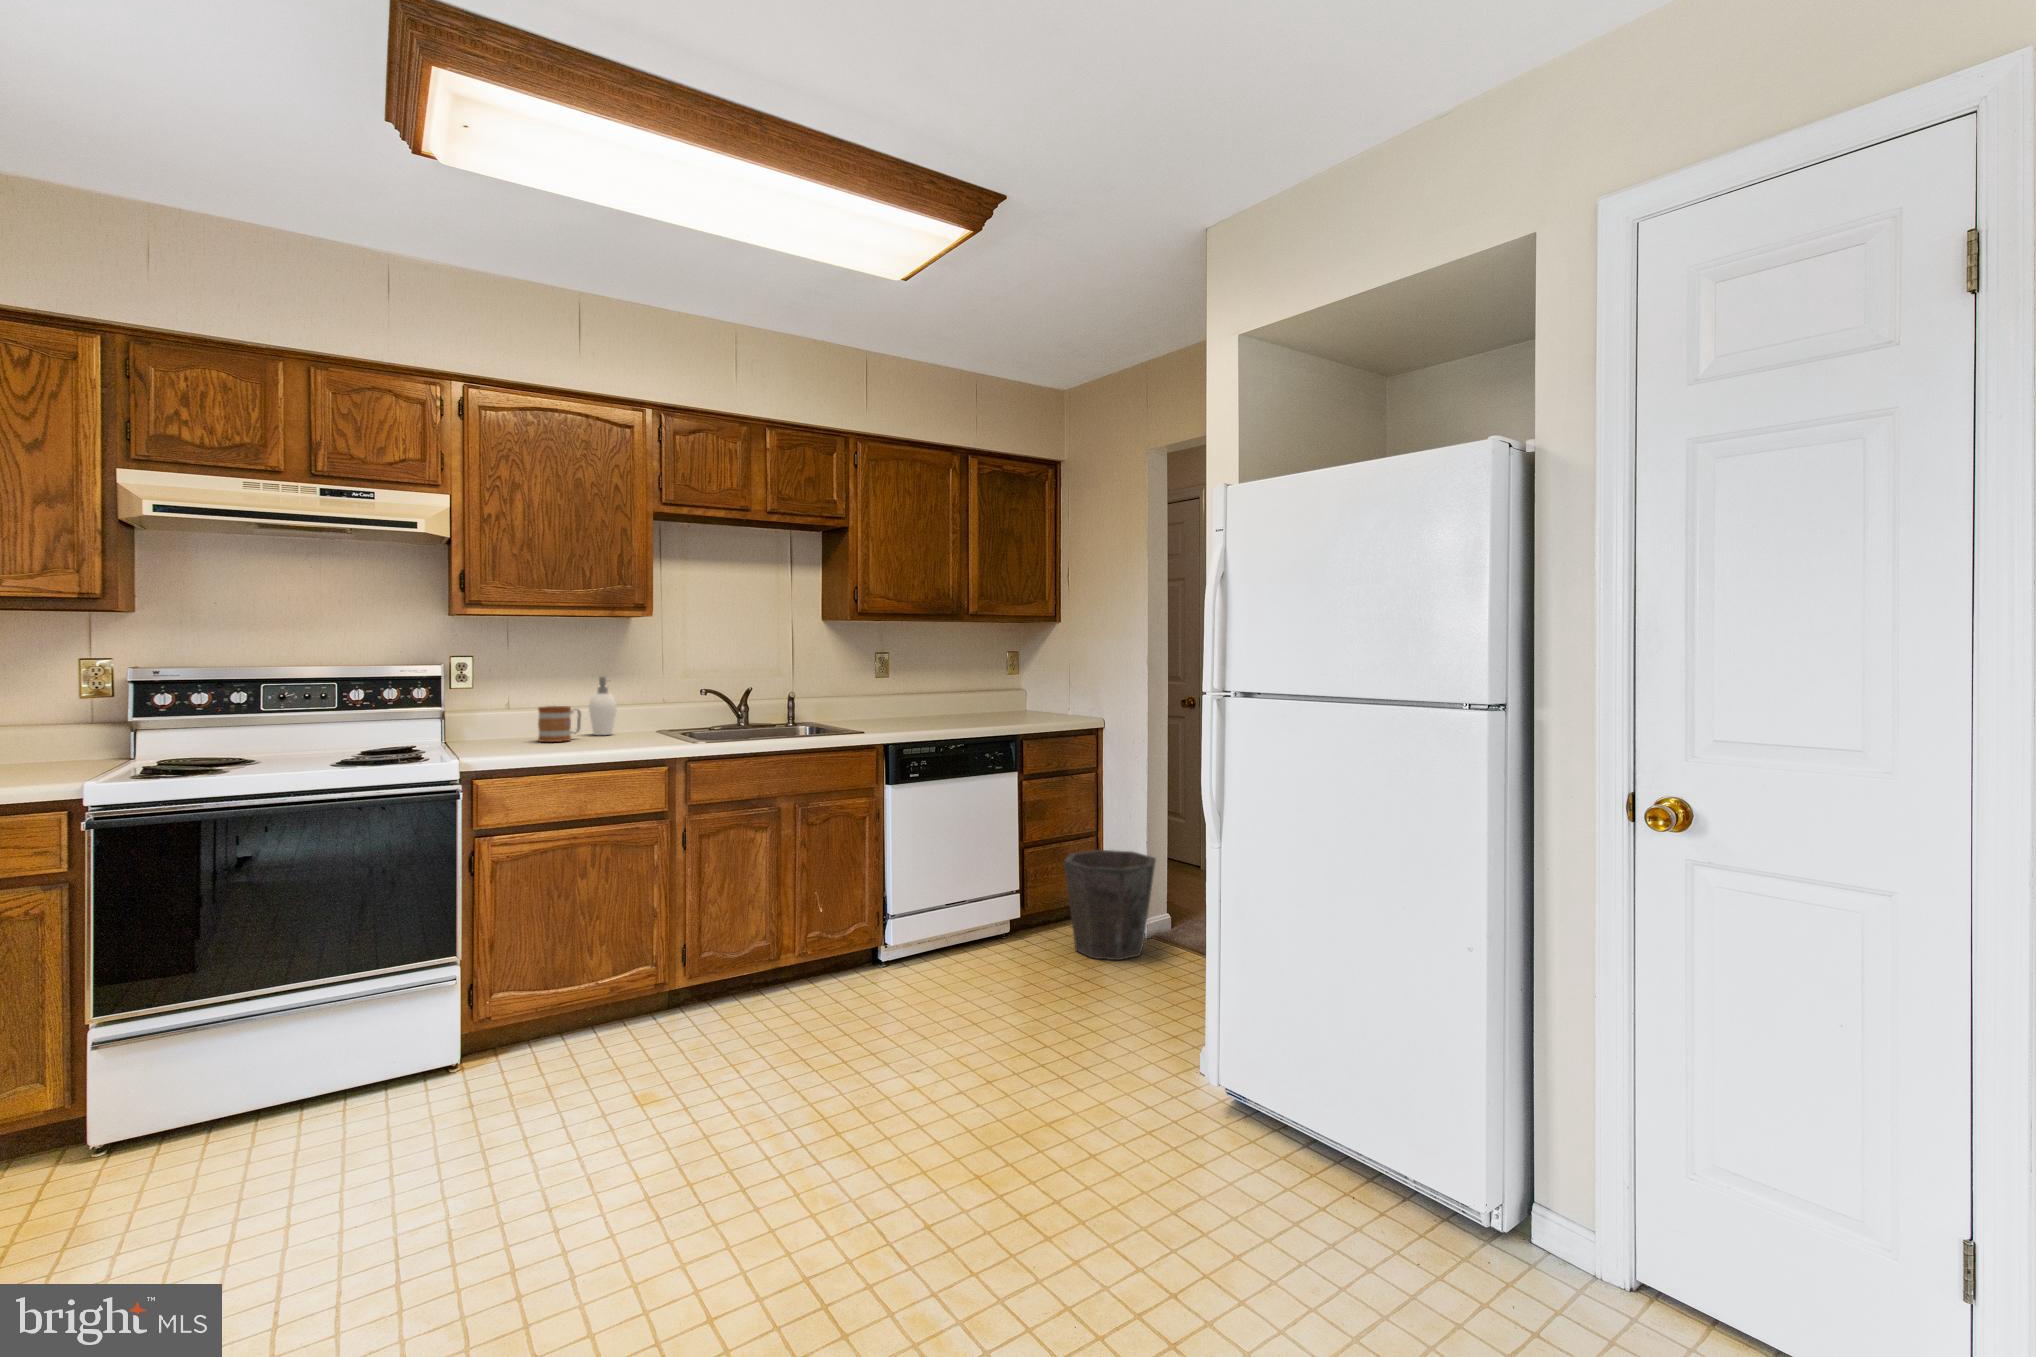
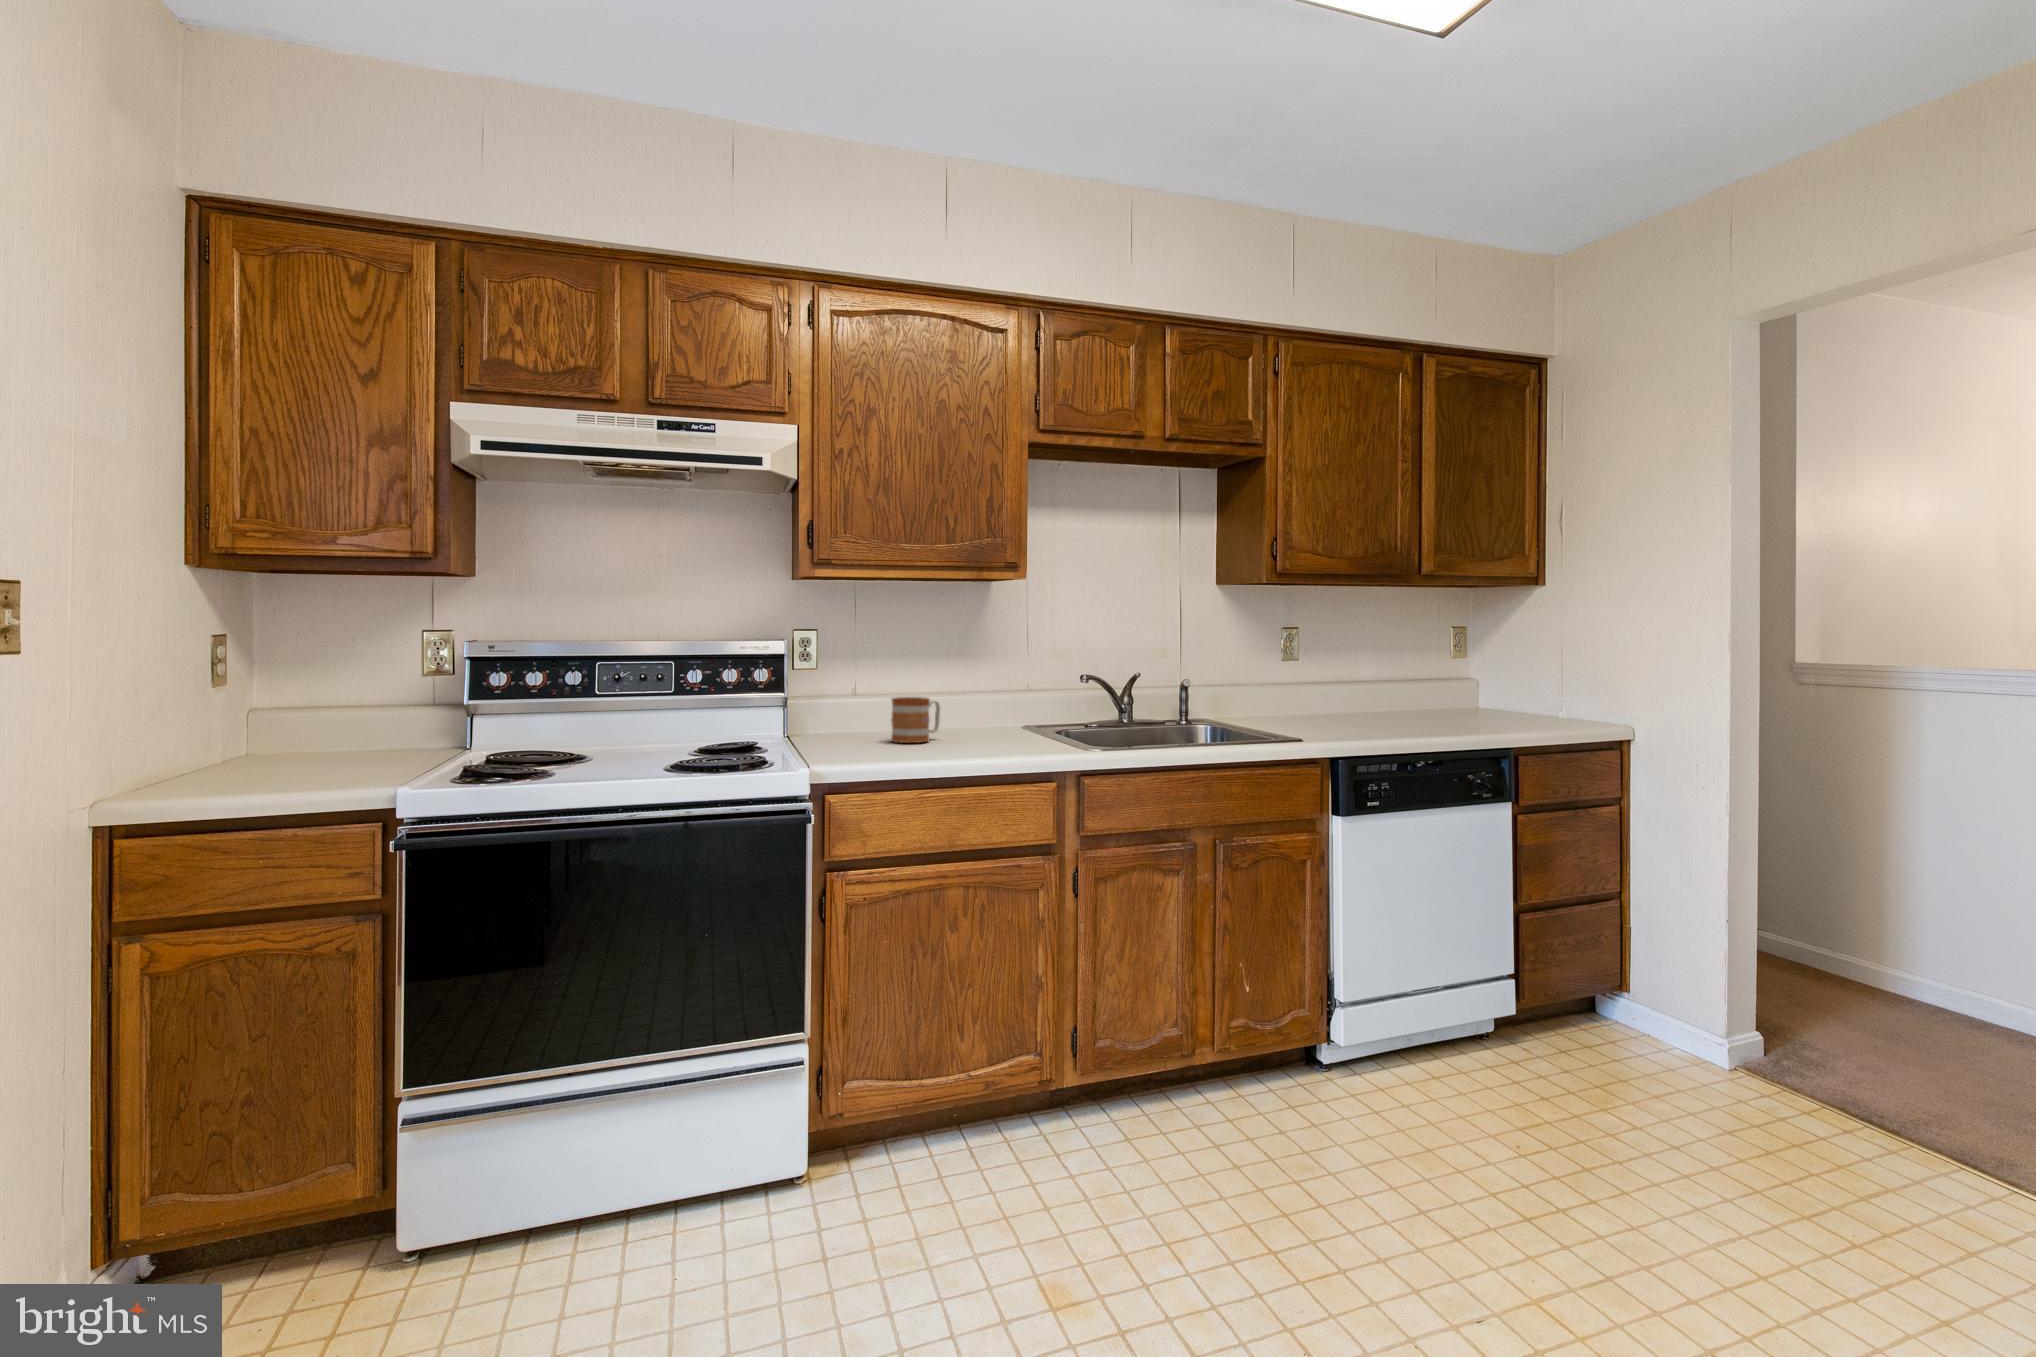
soap dispenser: present [589,676,617,735] -> none [946,660,979,735]
waste bin: present [1064,850,1156,960] -> none [1592,922,1753,1099]

